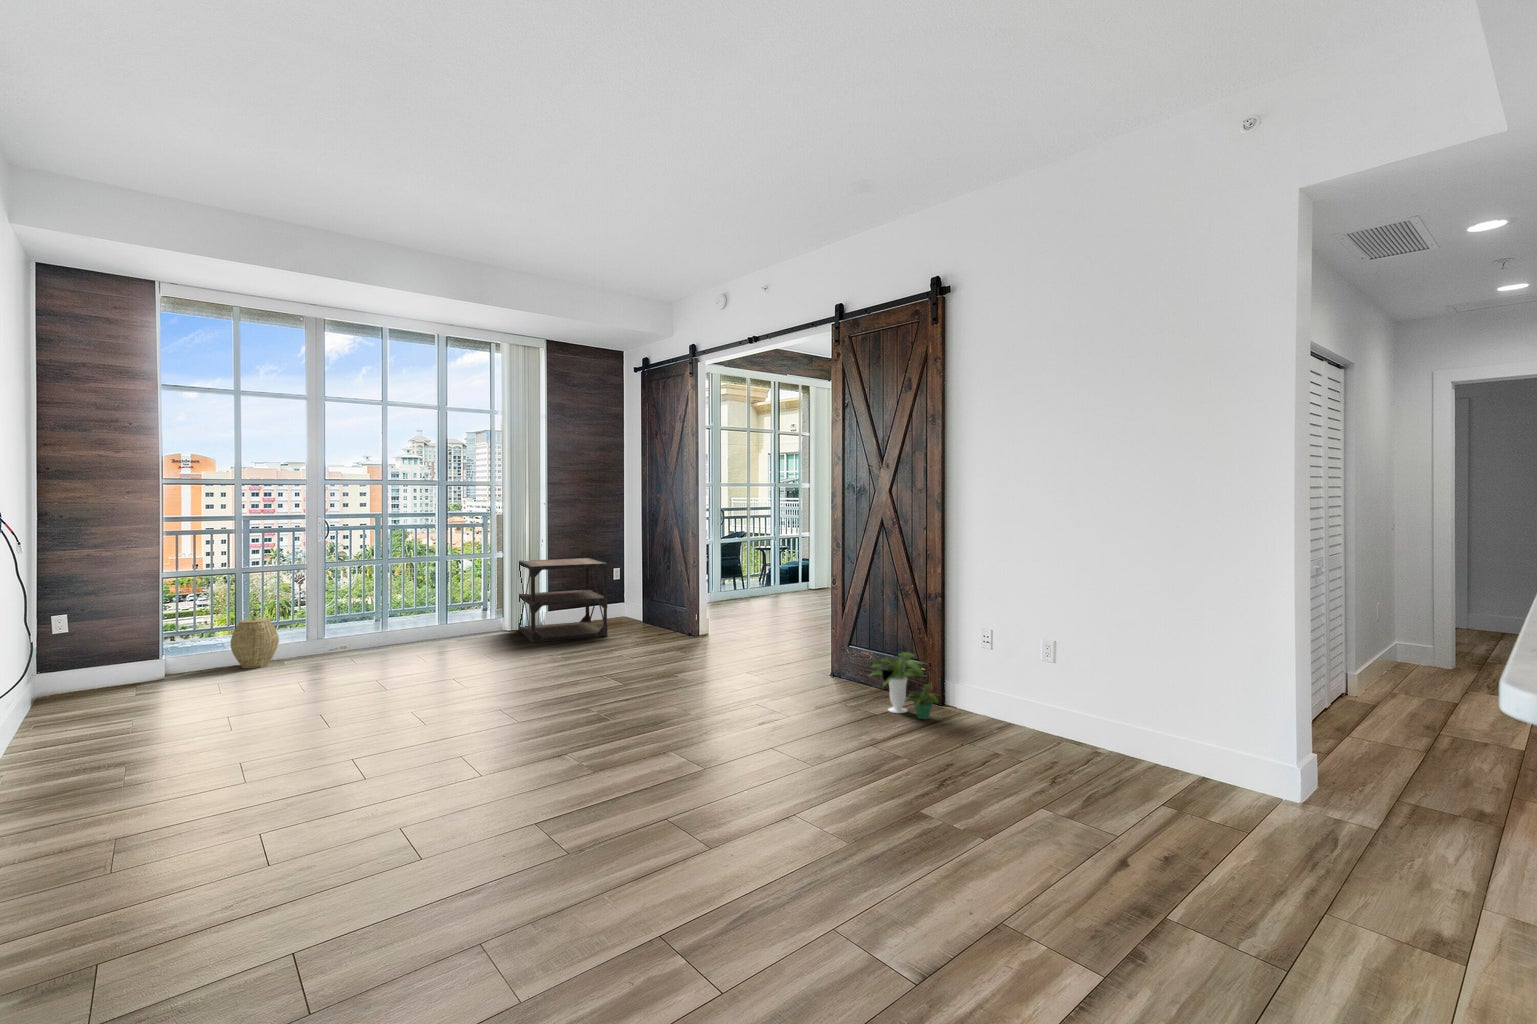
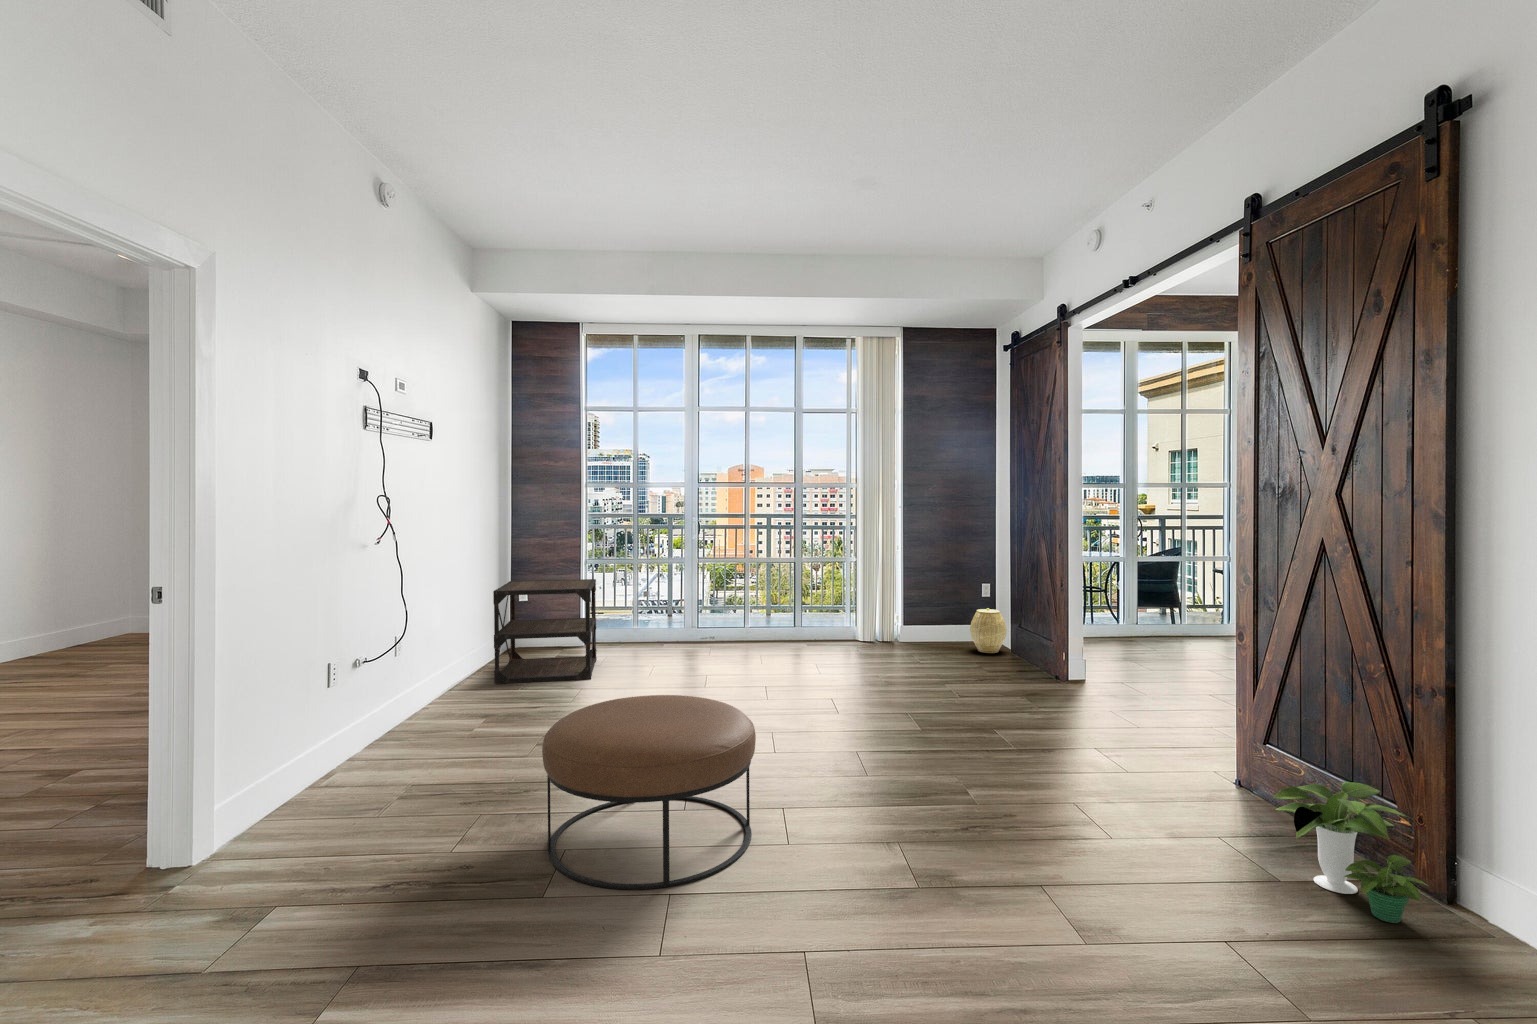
side table: present [518,558,607,643] -> present [493,579,597,684]
woven basket: present [230,617,279,668] -> present [970,608,1007,653]
ottoman: none [362,663,560,822] -> present [542,695,756,890]

